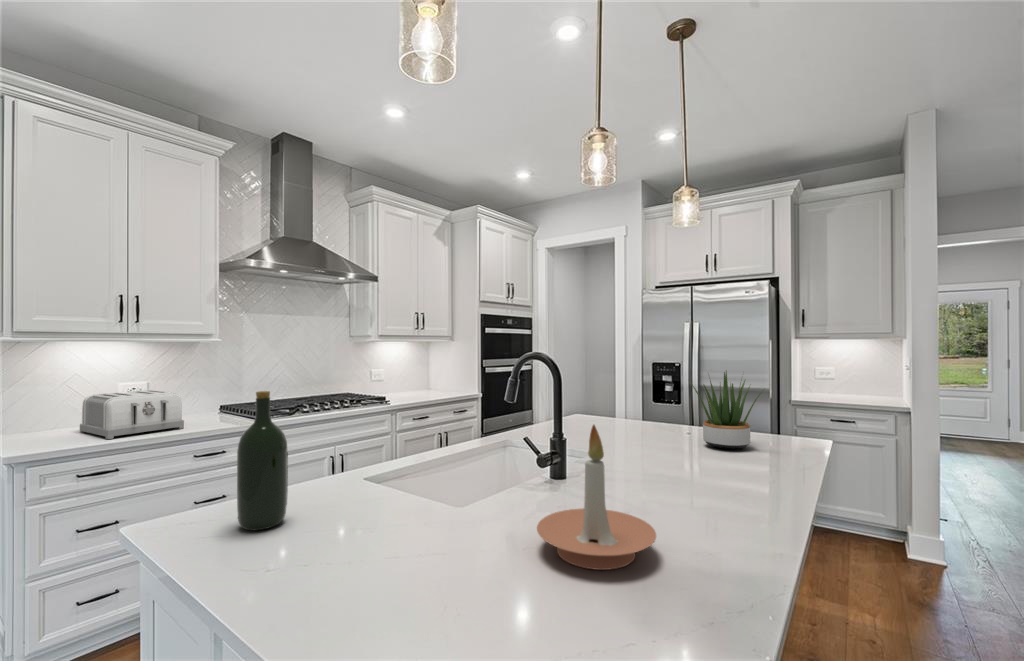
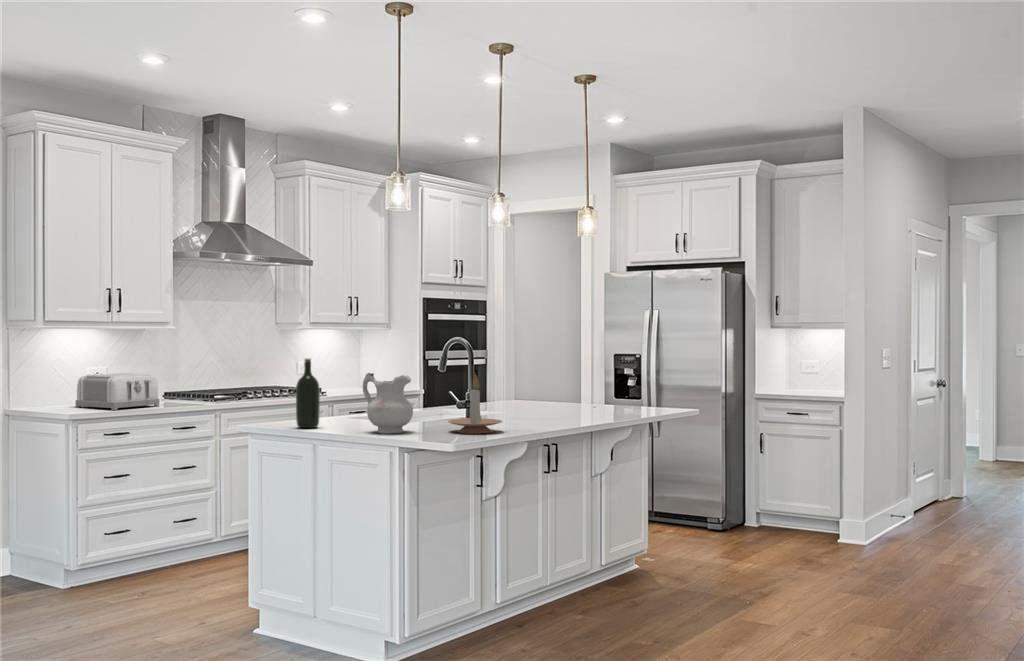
potted plant: present [692,370,763,449] -> none [586,355,633,413]
ceramic pitcher: none [355,426,462,572] -> present [363,373,413,433]

